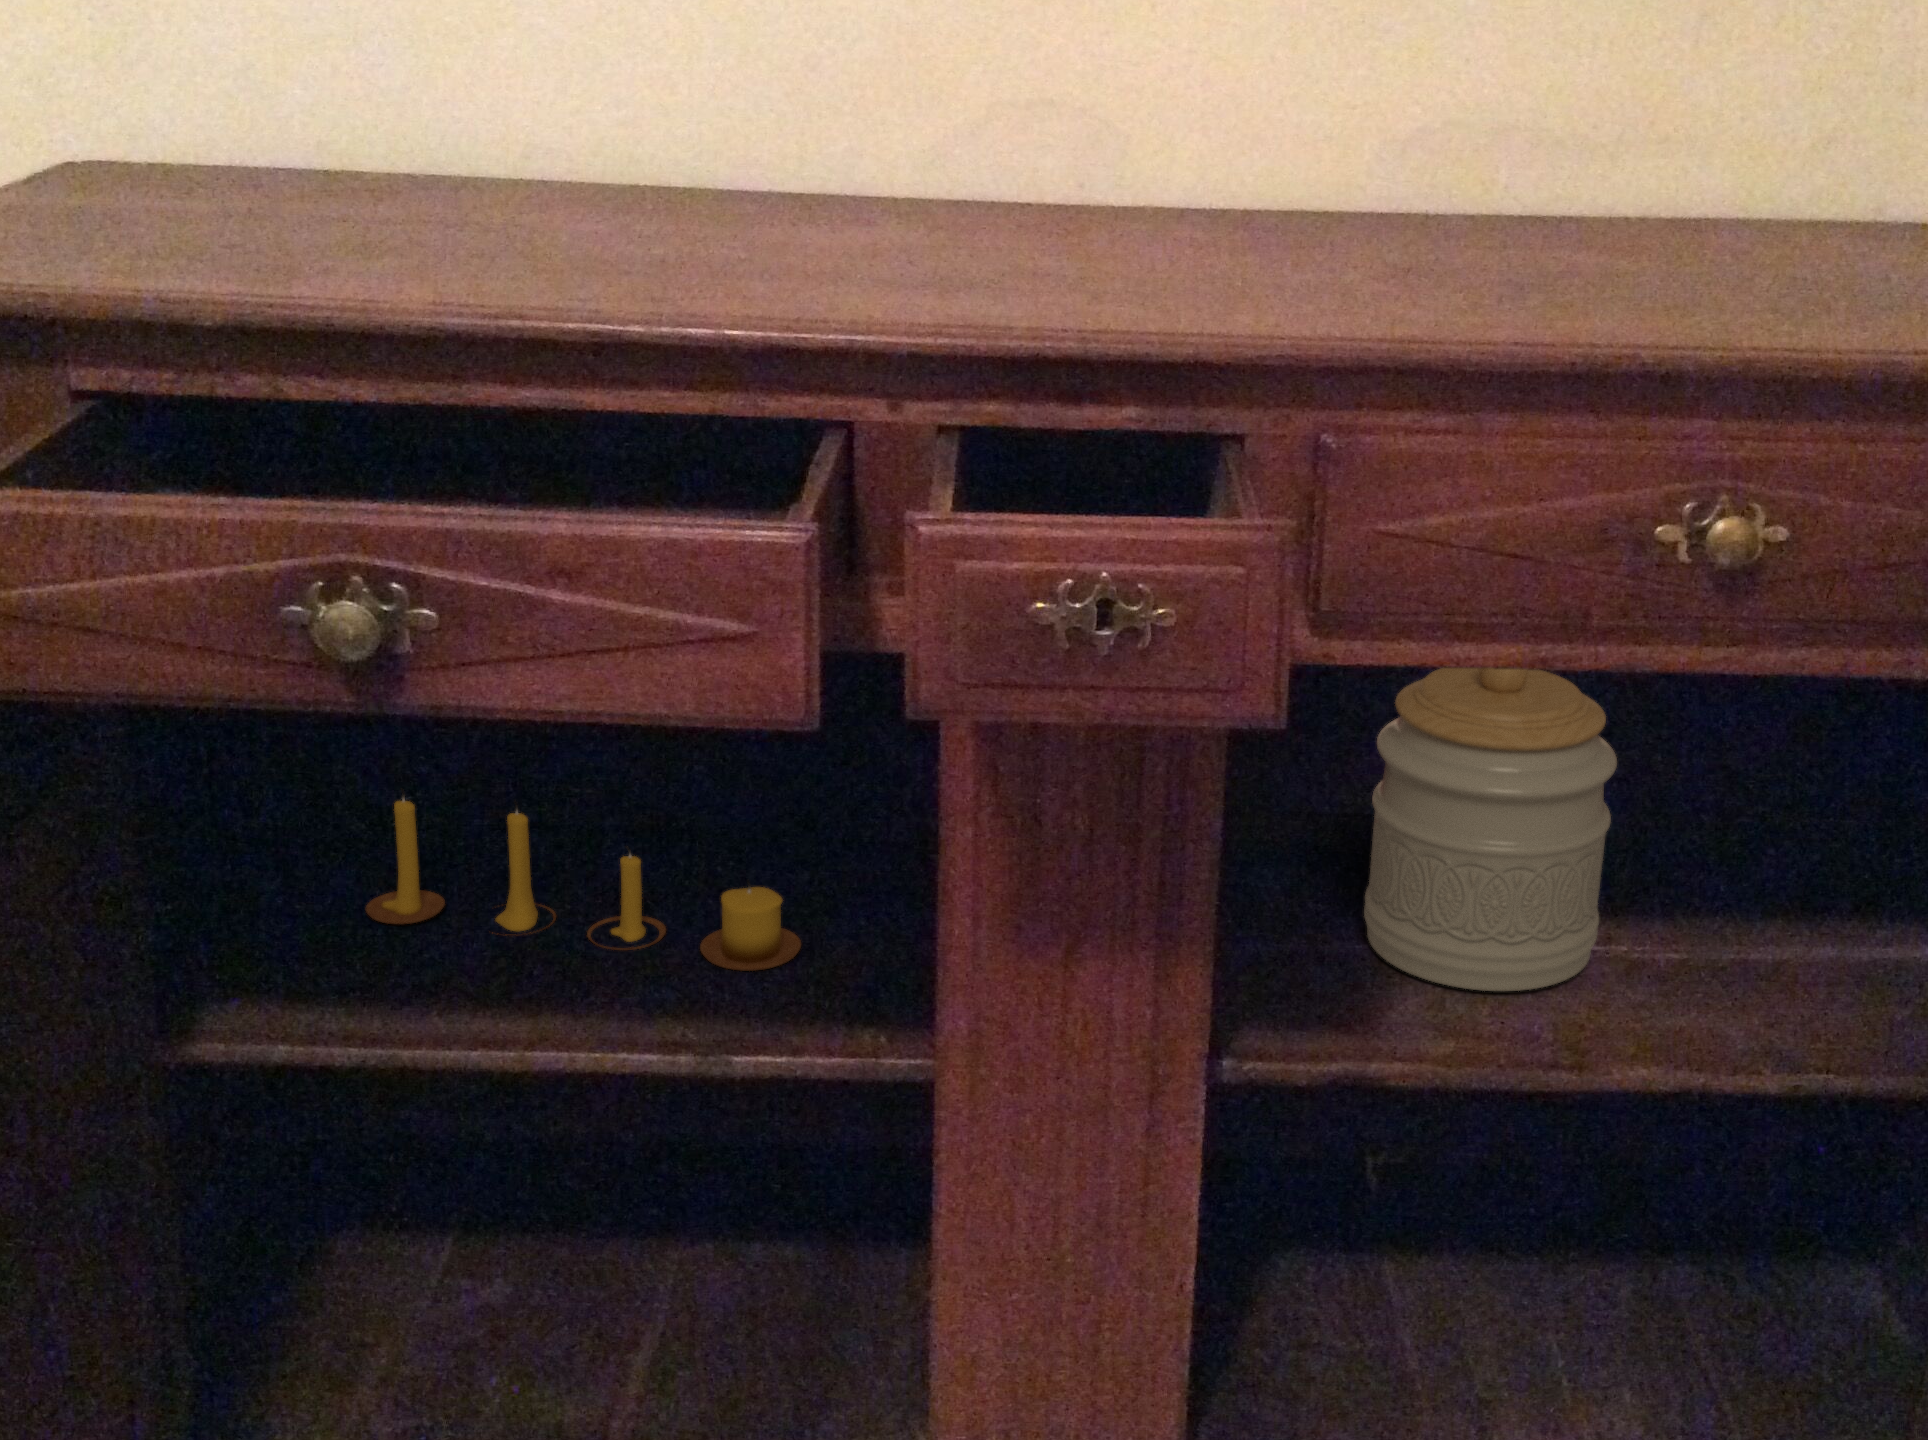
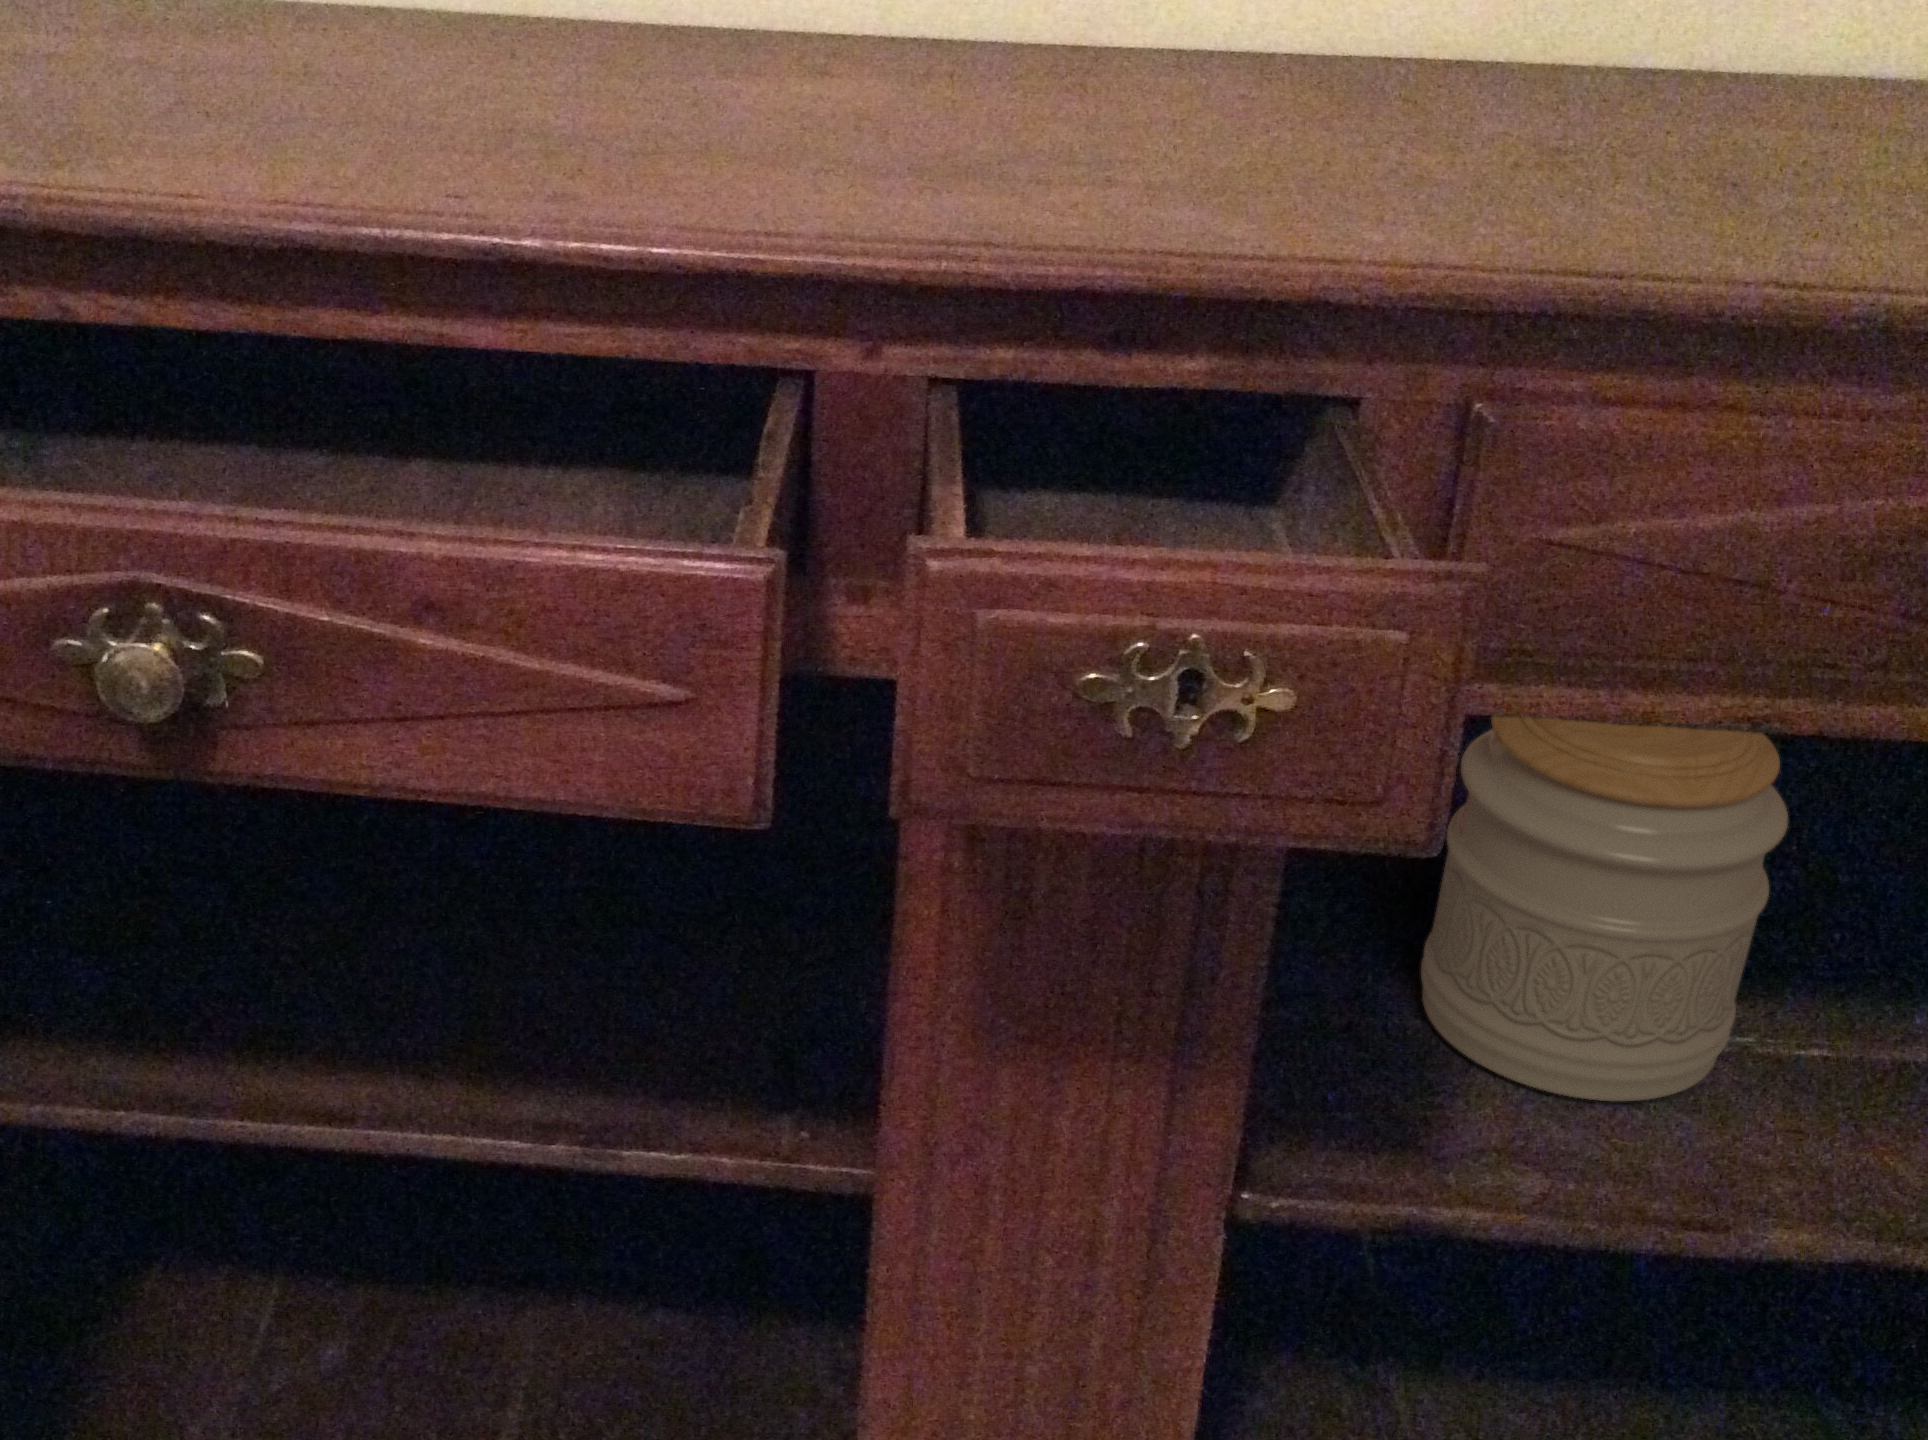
candle: present [365,790,801,971] -> none [189,777,713,1029]

